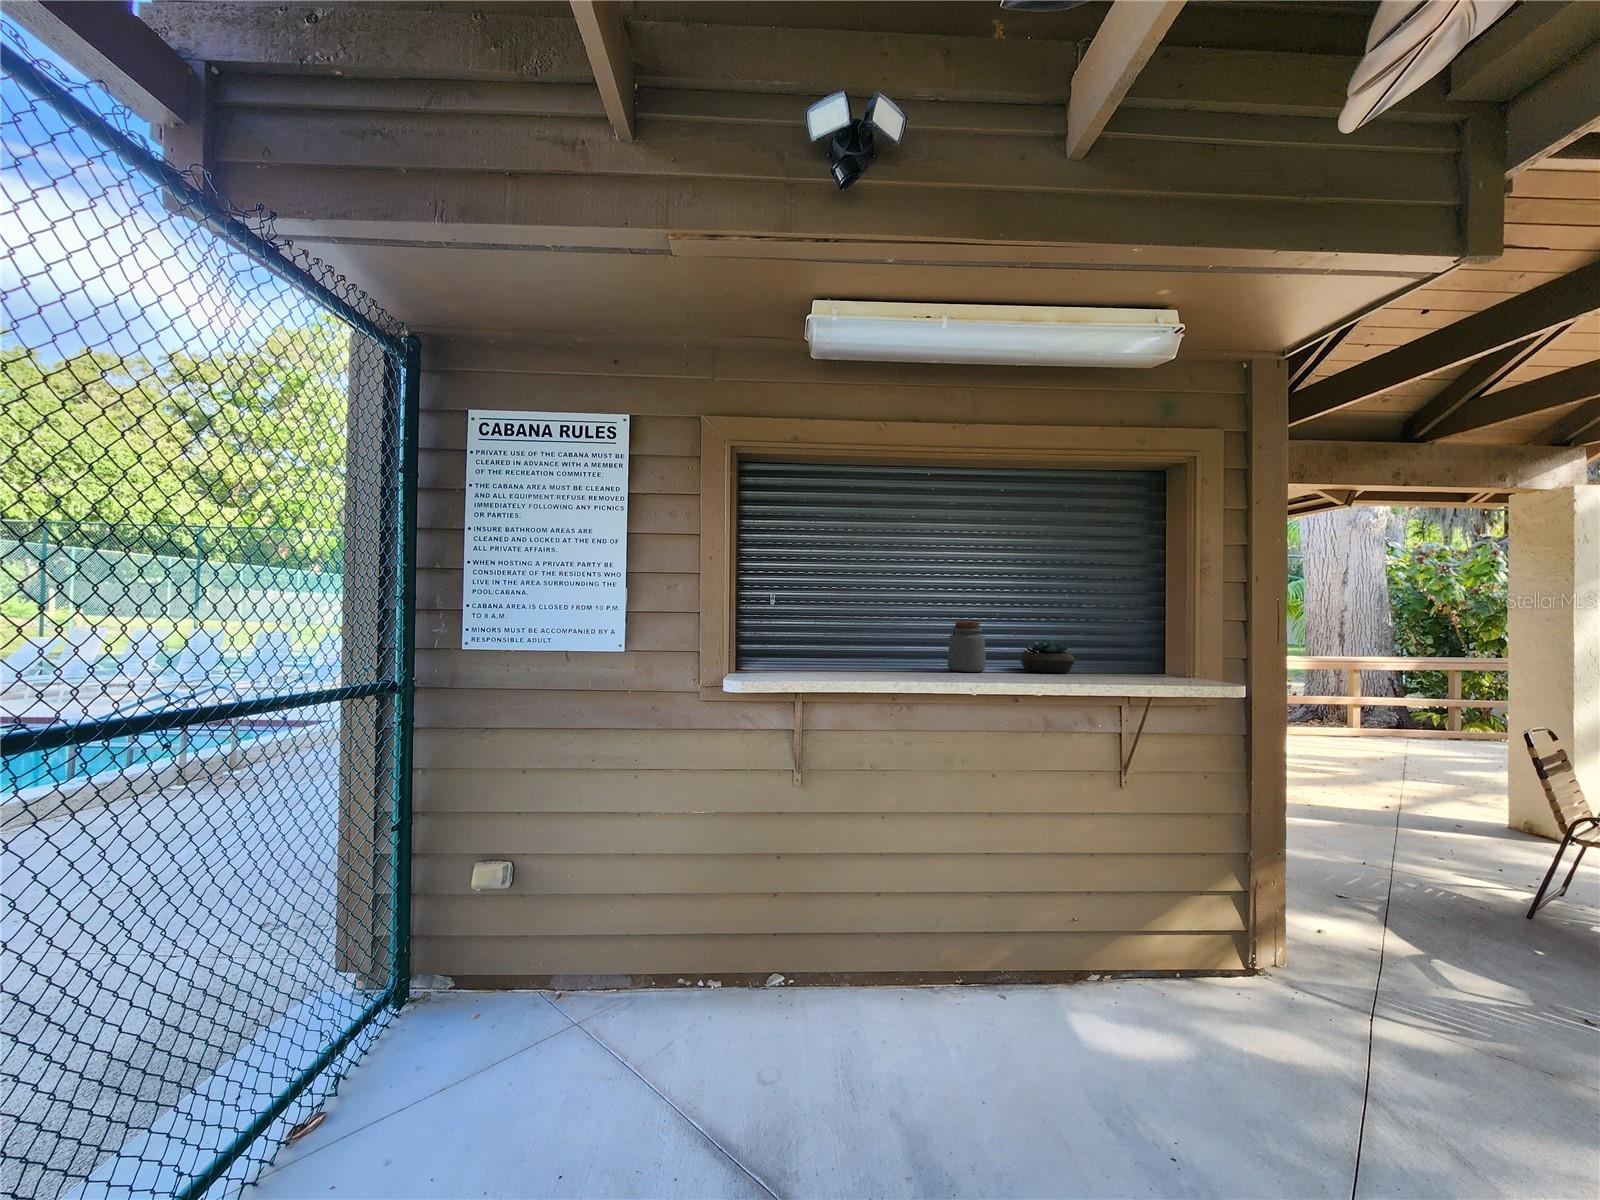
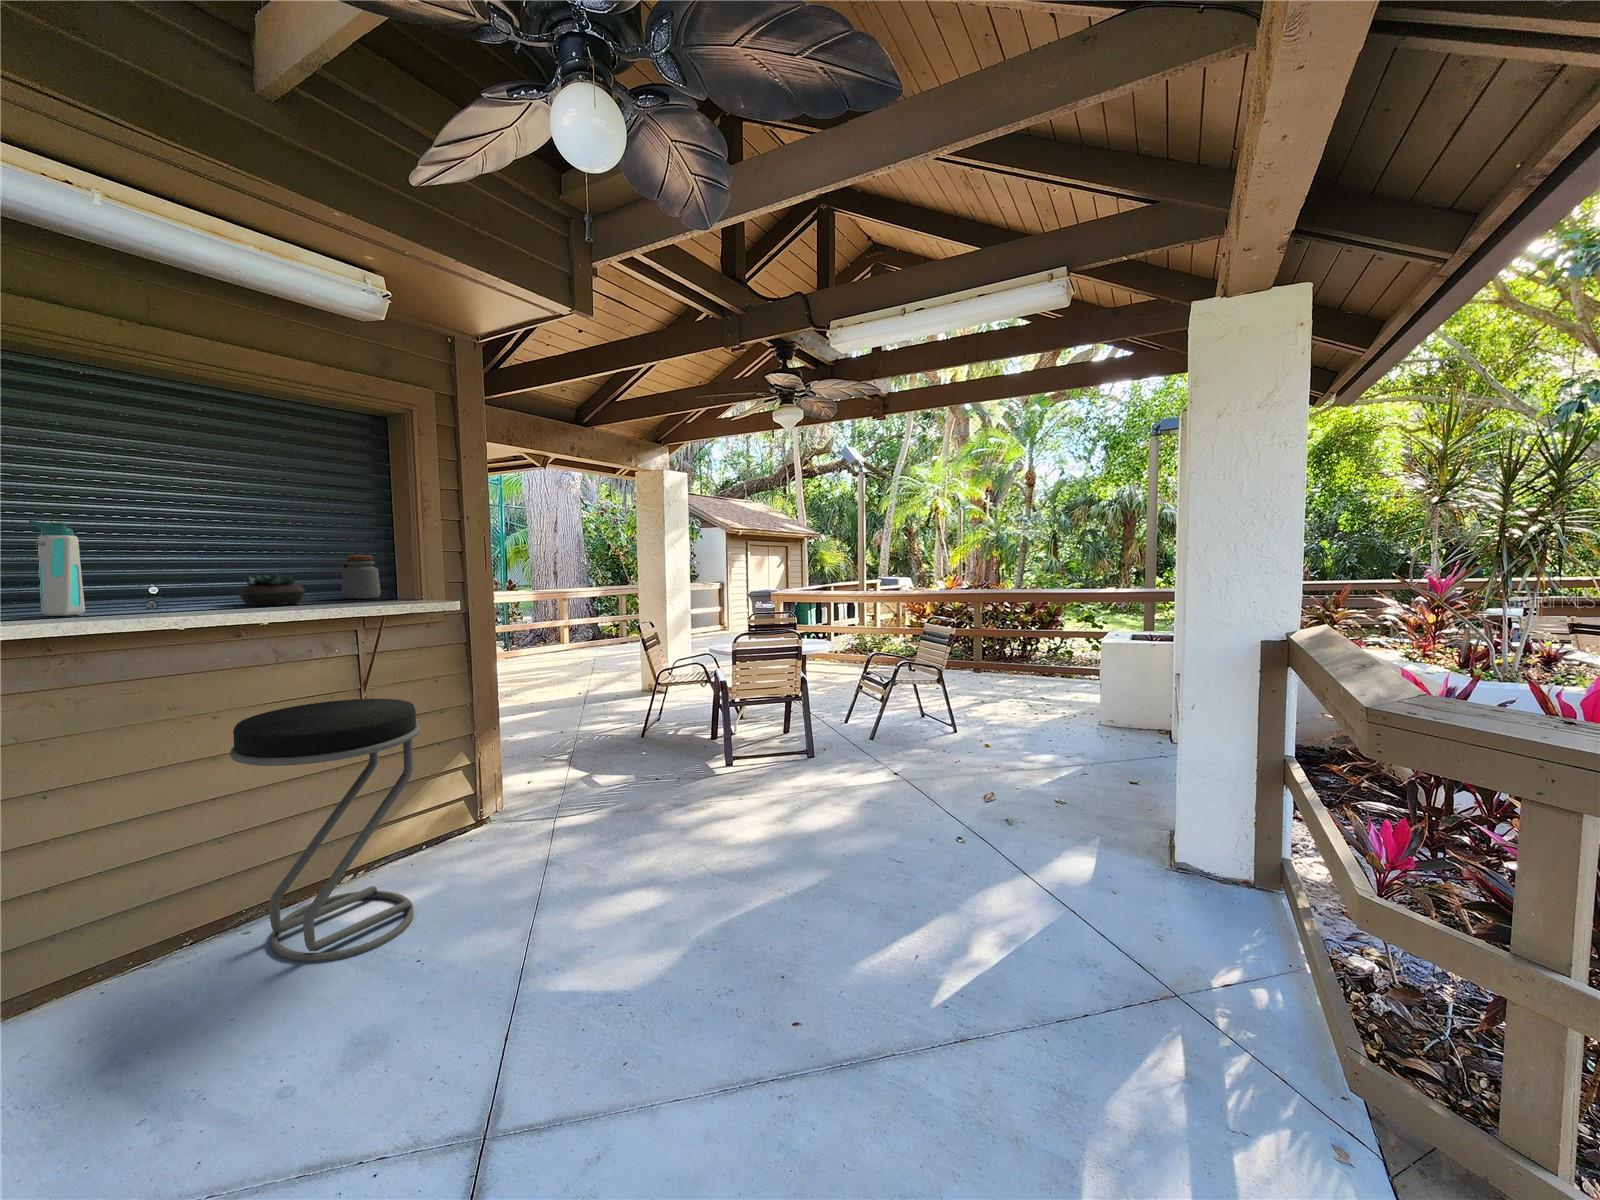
water bottle: none [890,592,917,670] -> present [29,520,85,616]
jar: present [947,621,986,672] -> present [342,555,381,599]
stool: none [1004,780,1190,1098] -> present [230,699,420,962]

